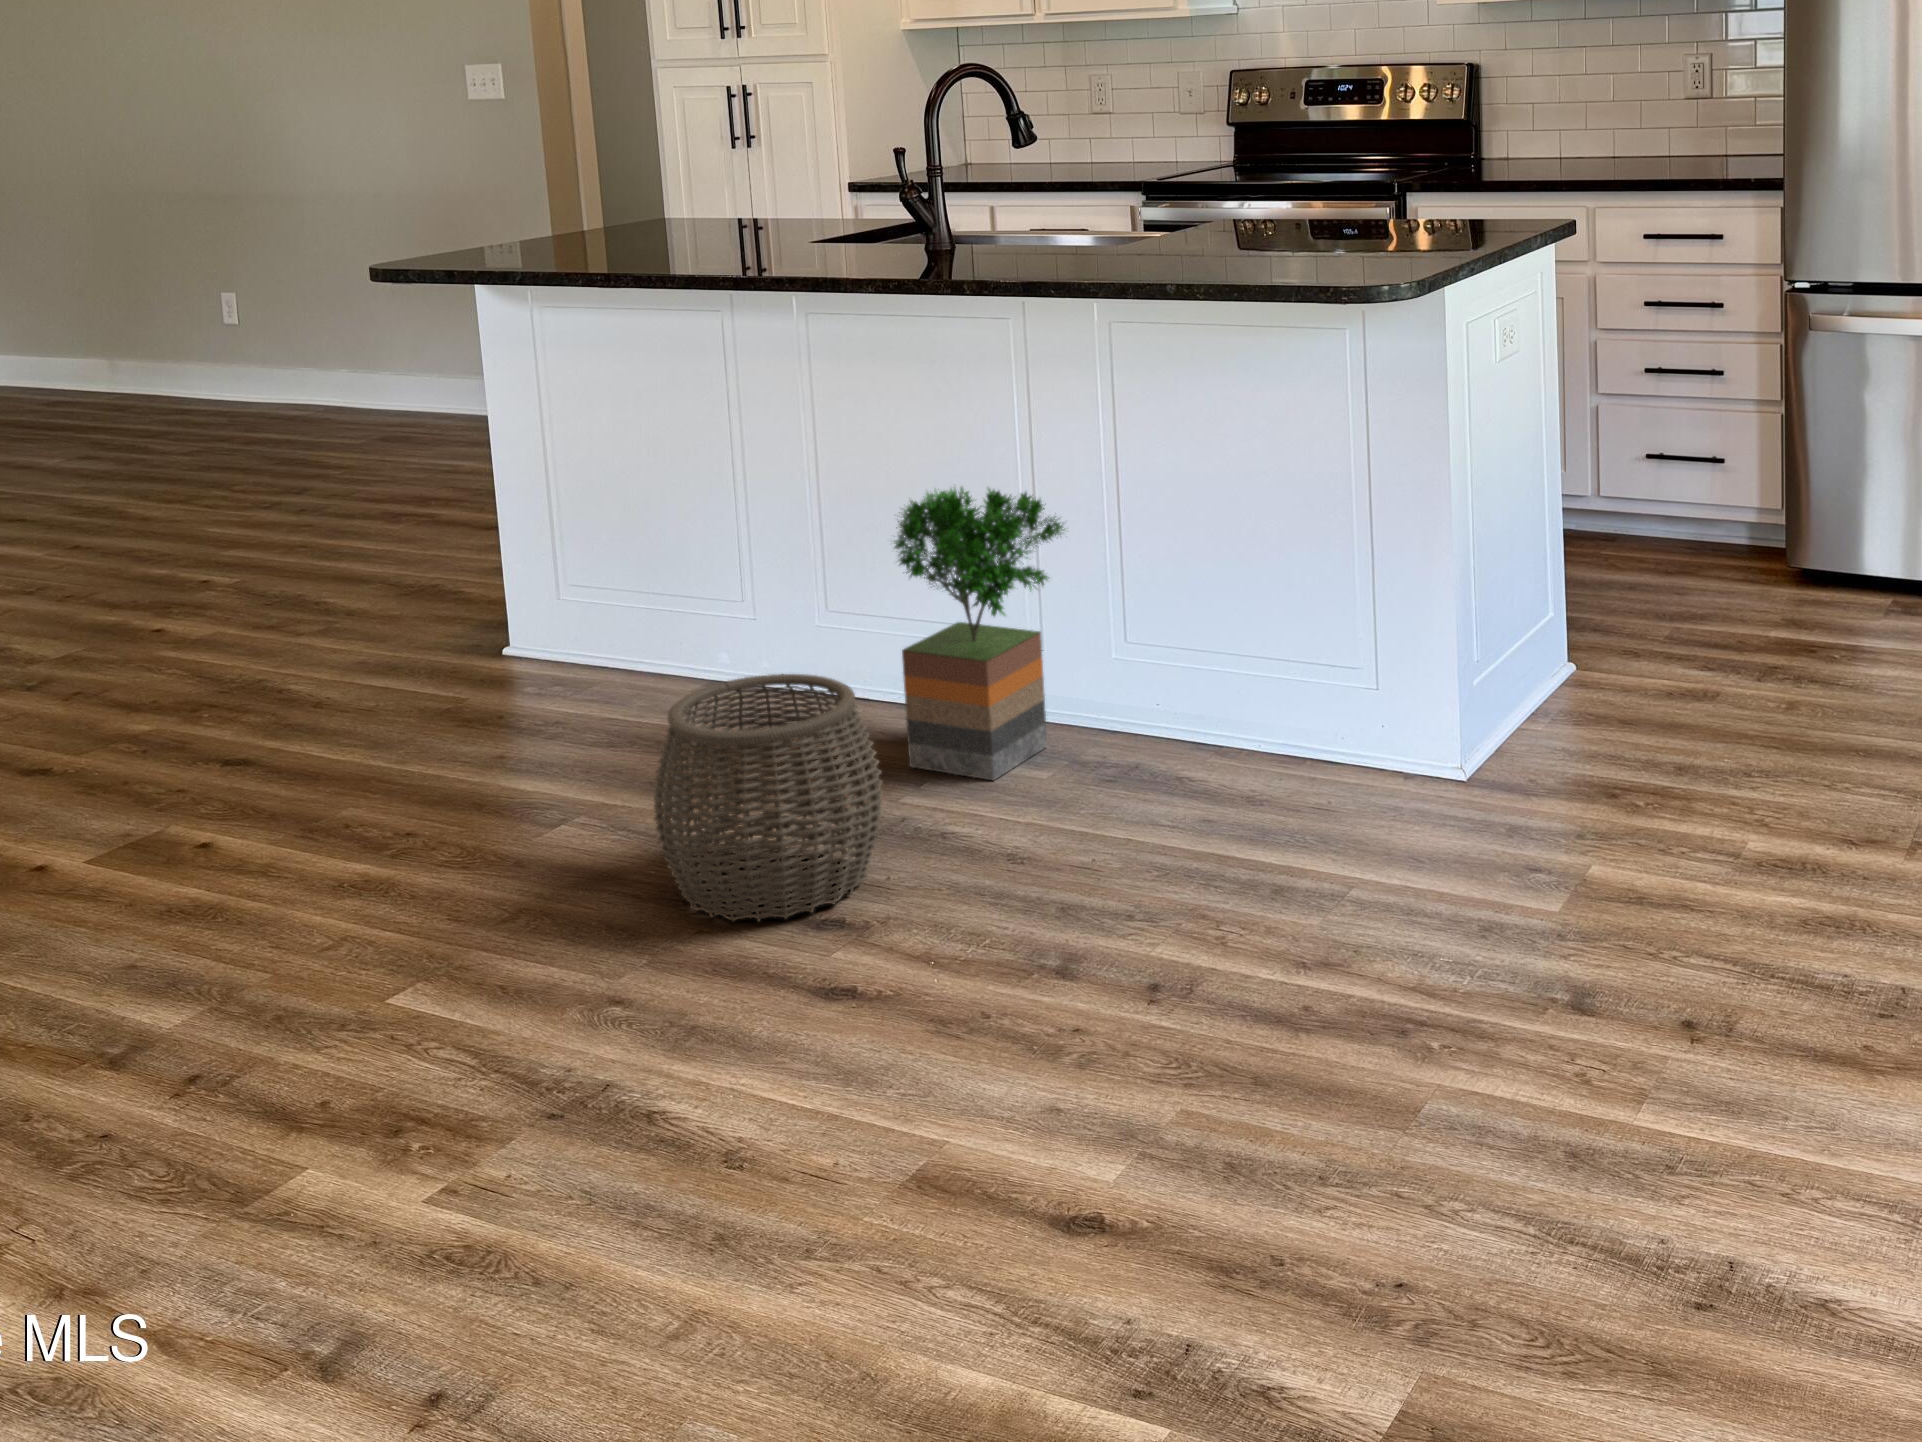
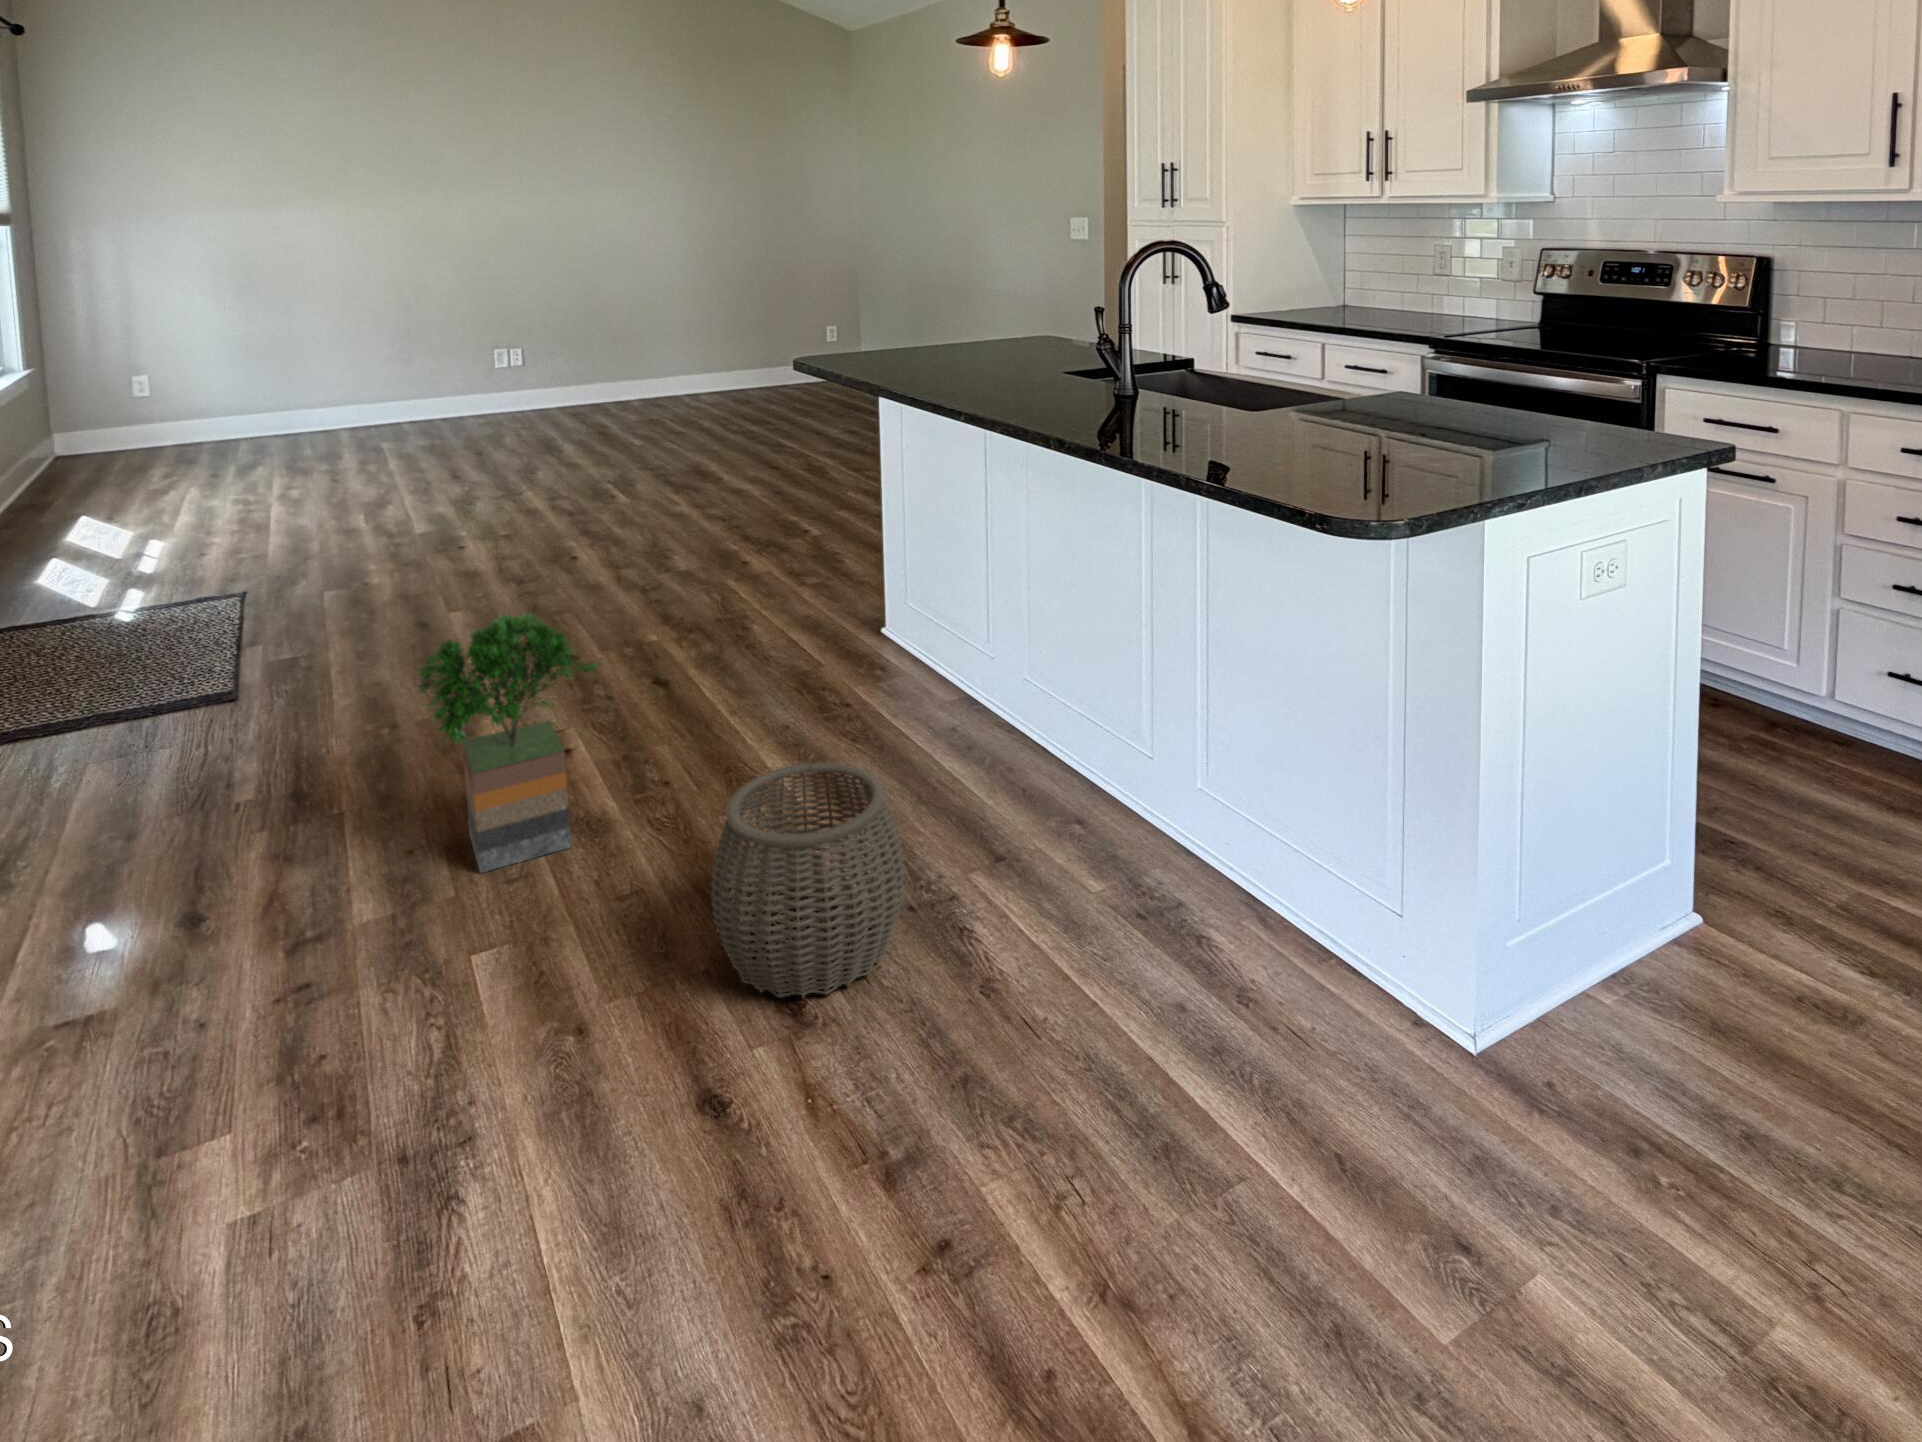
potted tree: present [894,487,1064,780] -> present [415,613,600,873]

